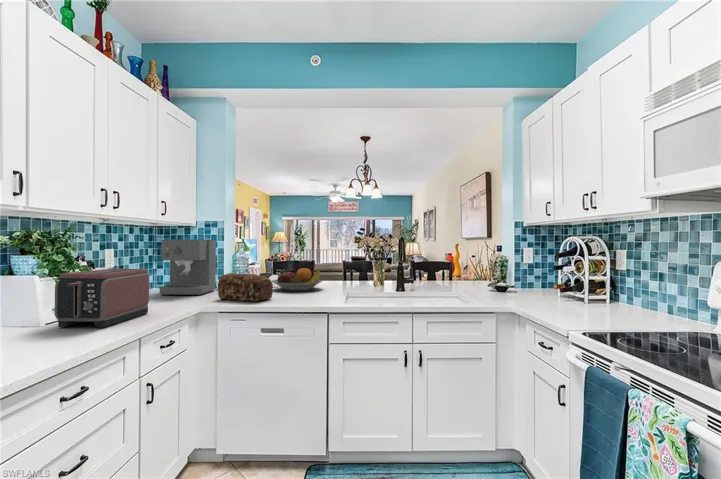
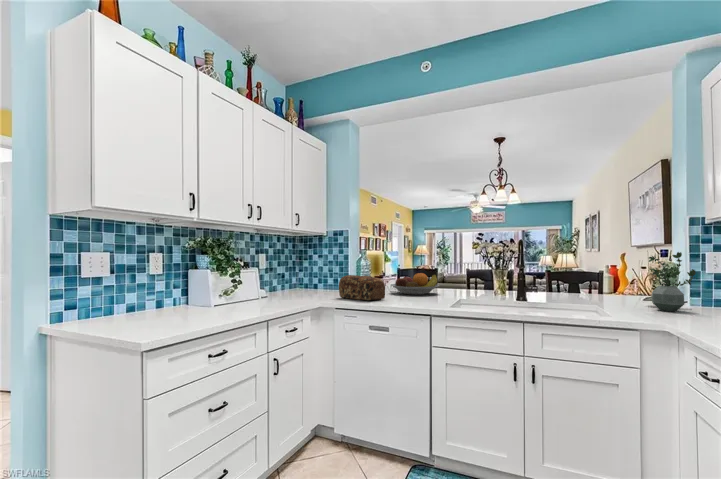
coffee maker: present [160,239,216,295] -> none [297,246,342,294]
potted plant: none [500,249,534,298] -> present [649,252,696,311]
toaster: present [54,269,149,328] -> none [216,267,281,311]

